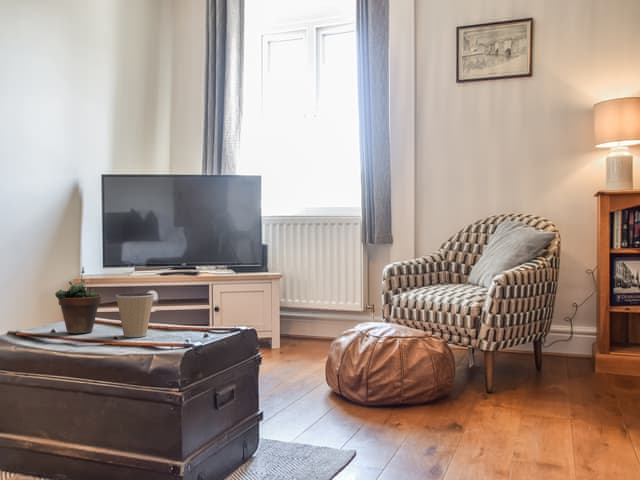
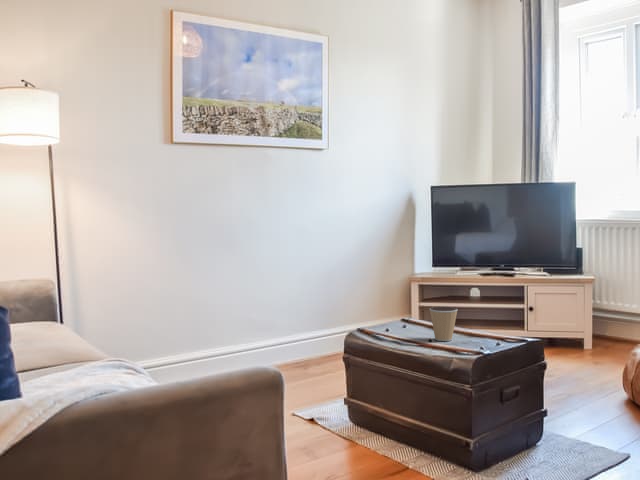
succulent plant: present [55,268,101,333] -> none [388,284,420,334]

